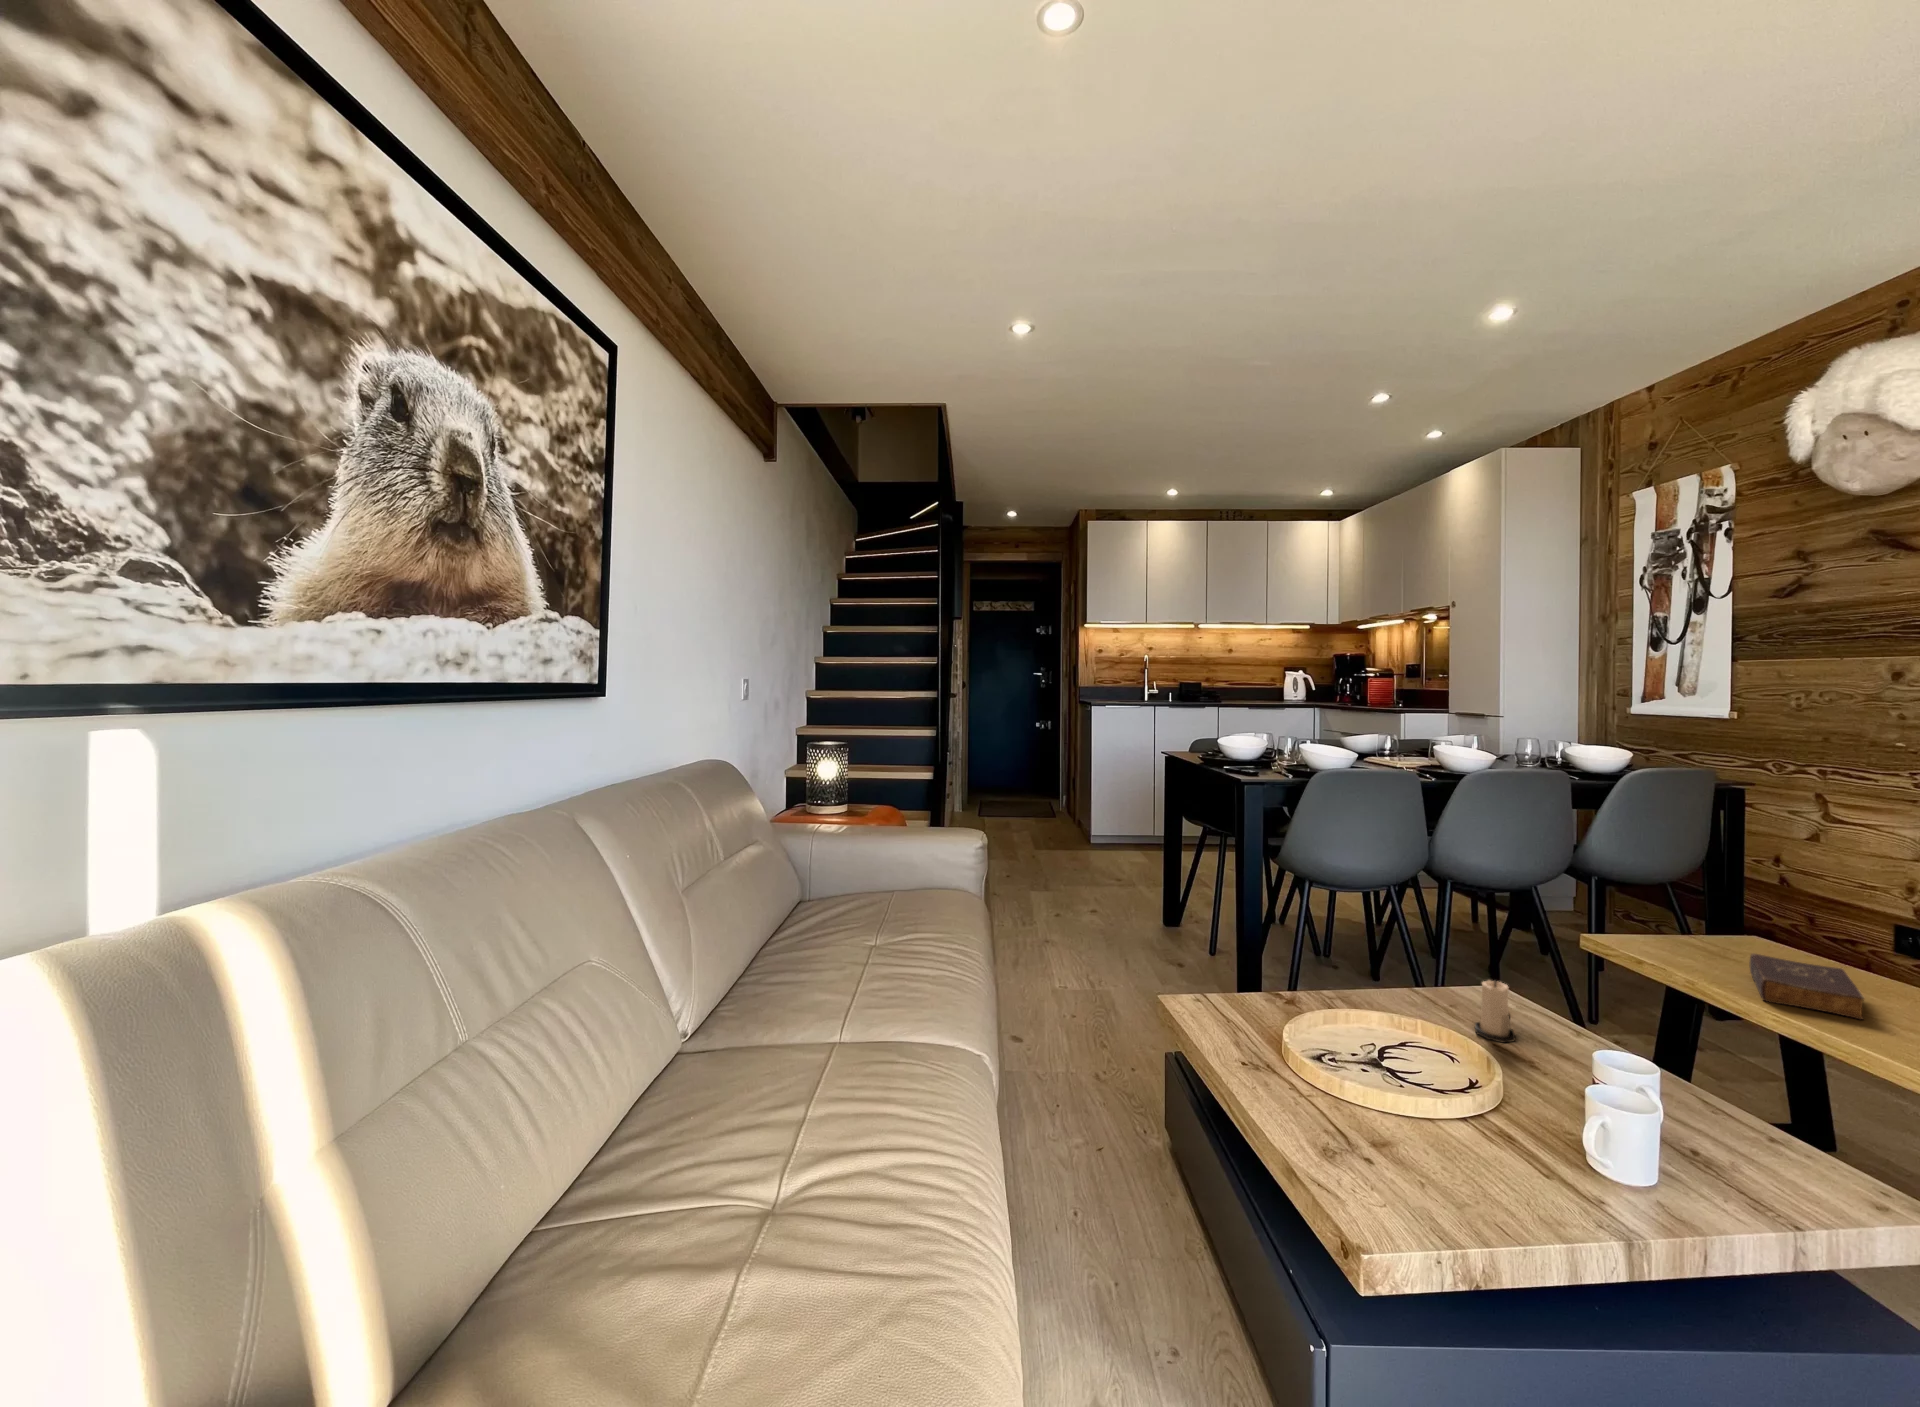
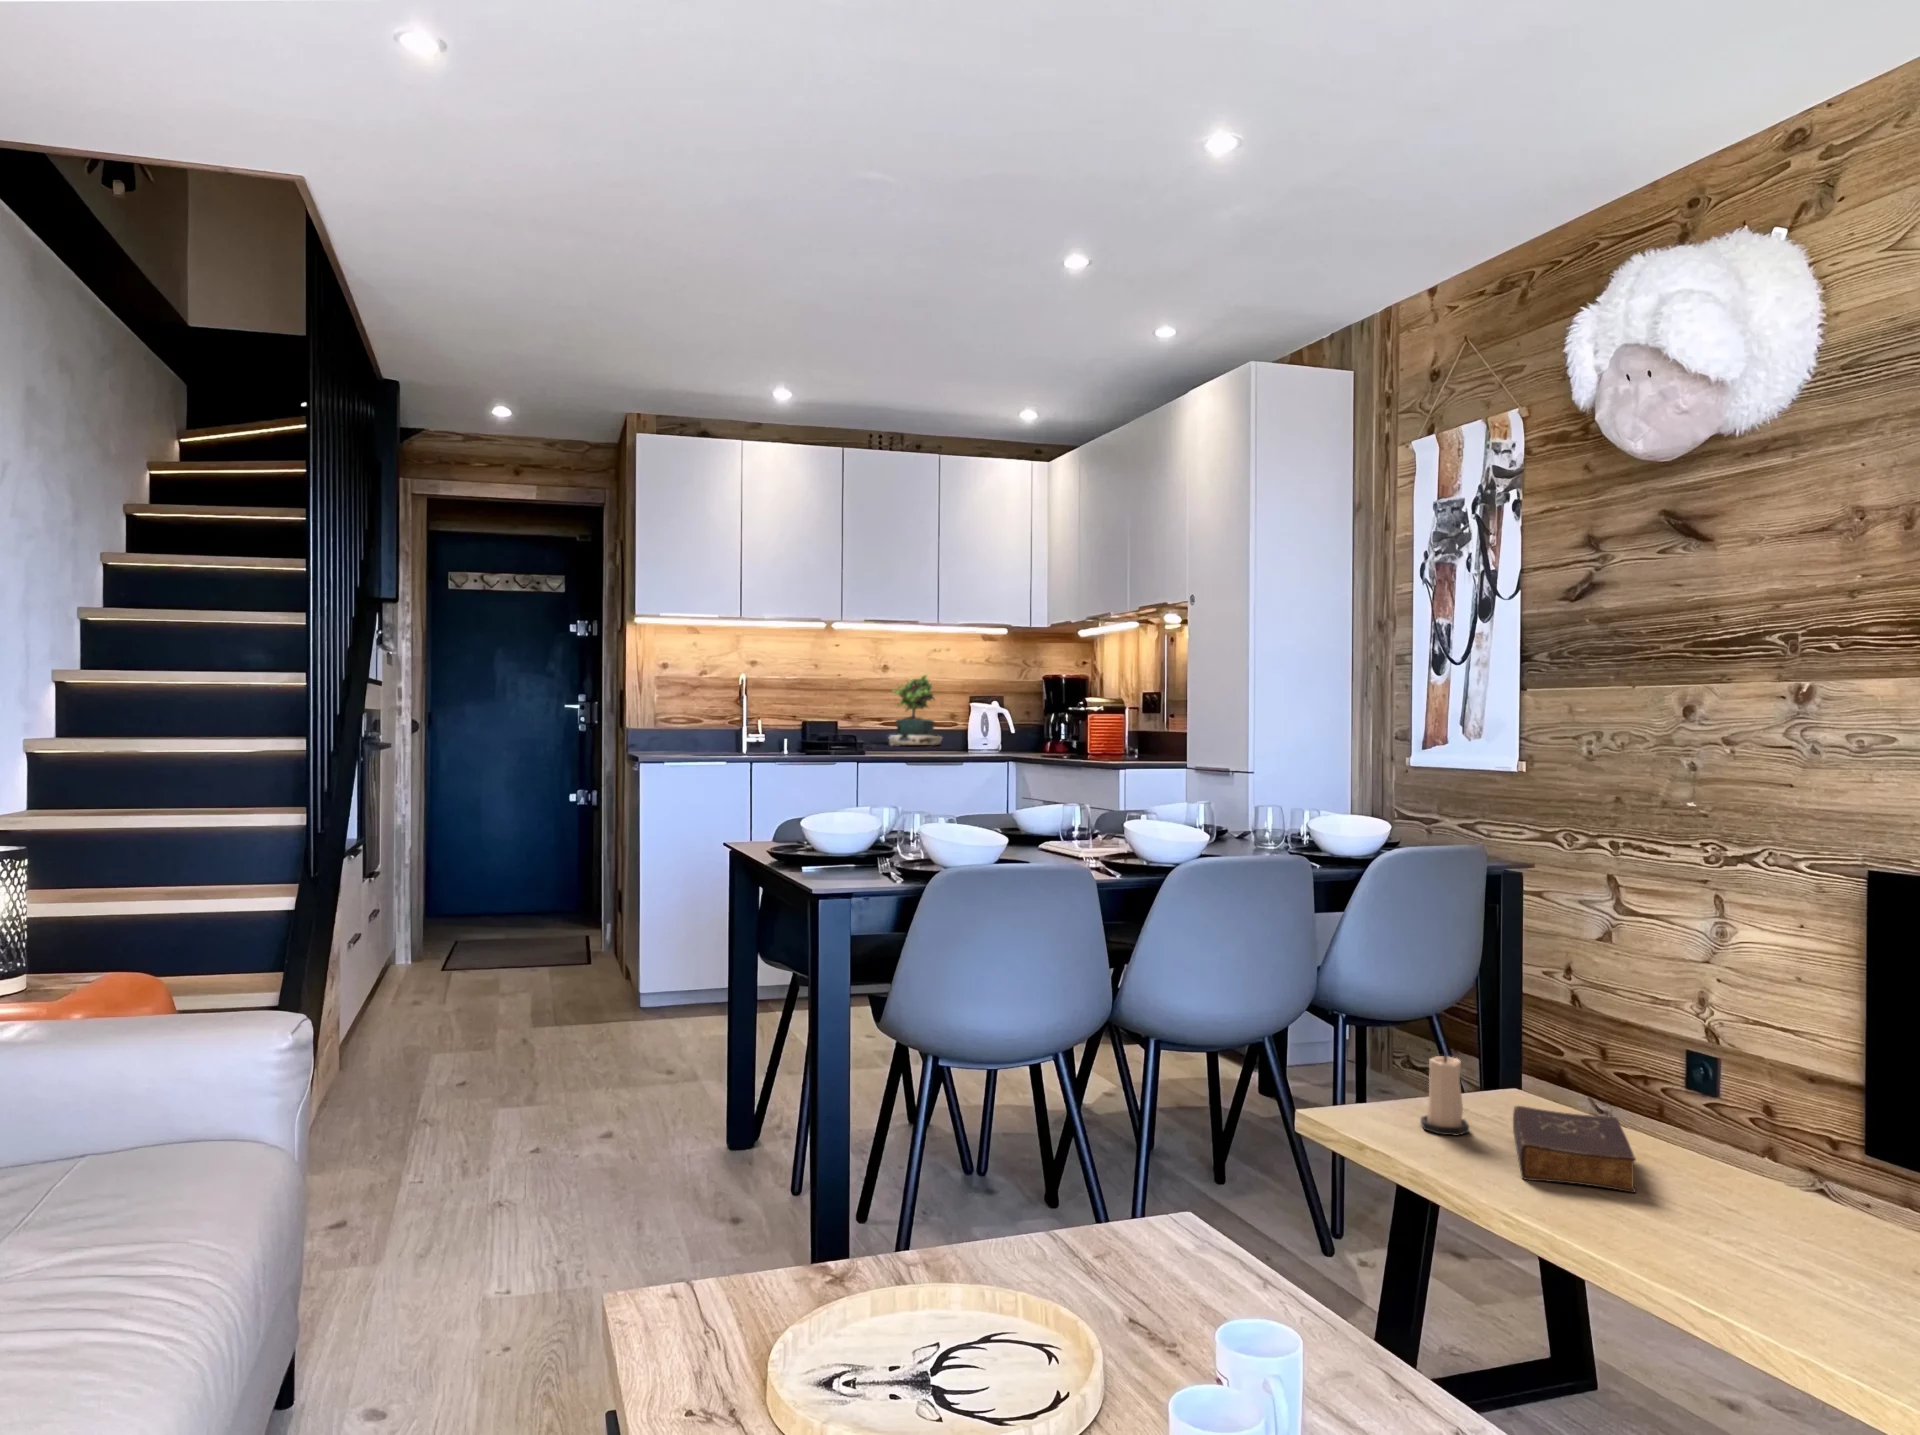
potted plant: none [1230,653,1265,697] -> present [888,675,942,745]
candle: present [1475,980,1515,1043] -> present [1421,1054,1469,1136]

